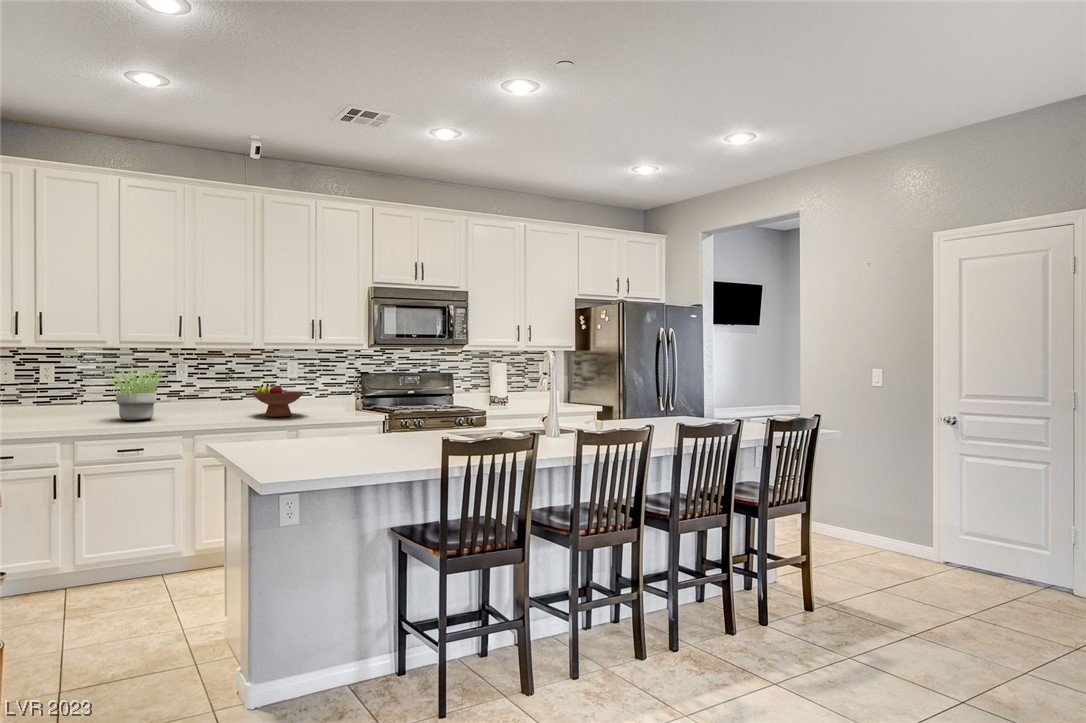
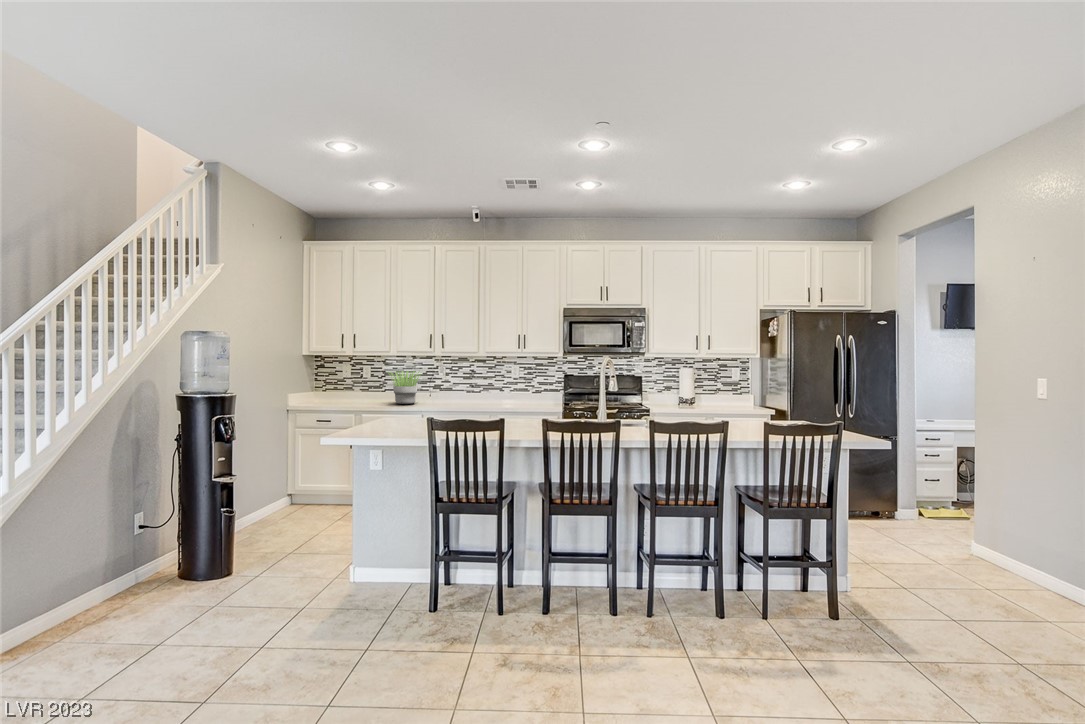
fruit bowl: present [252,384,304,417] -> none [476,382,512,406]

